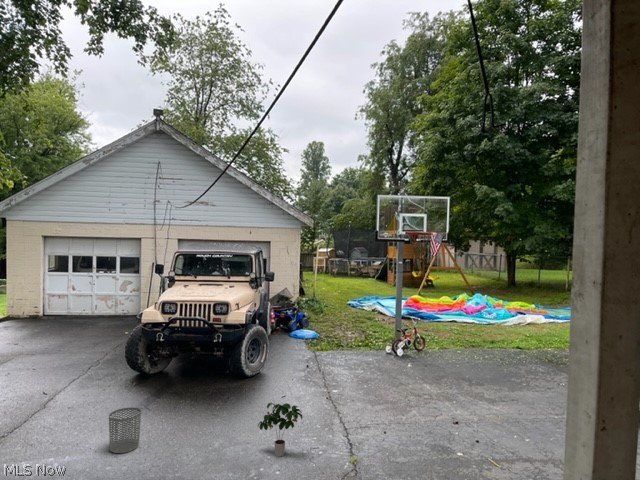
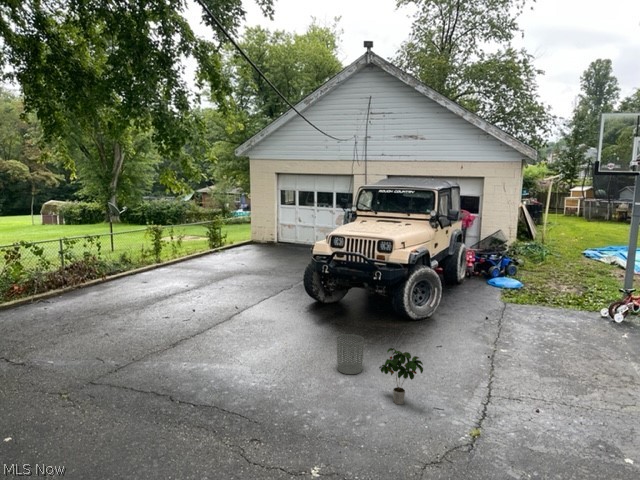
waste bin: present [109,407,141,453] -> present [337,334,364,374]

